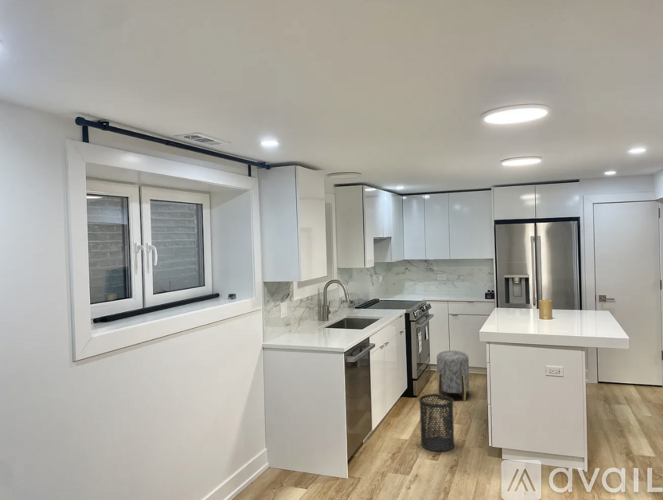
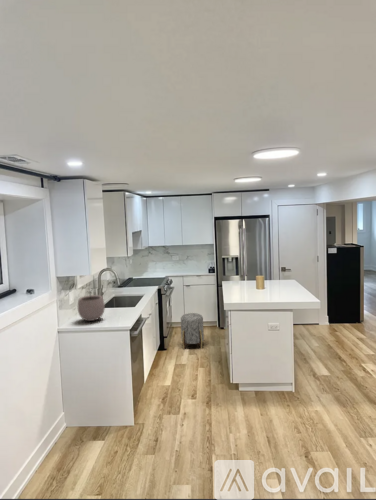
plant pot: none [288,298,320,339] -> present [78,292,105,321]
trash can: present [419,394,454,451] -> none [179,349,204,391]

